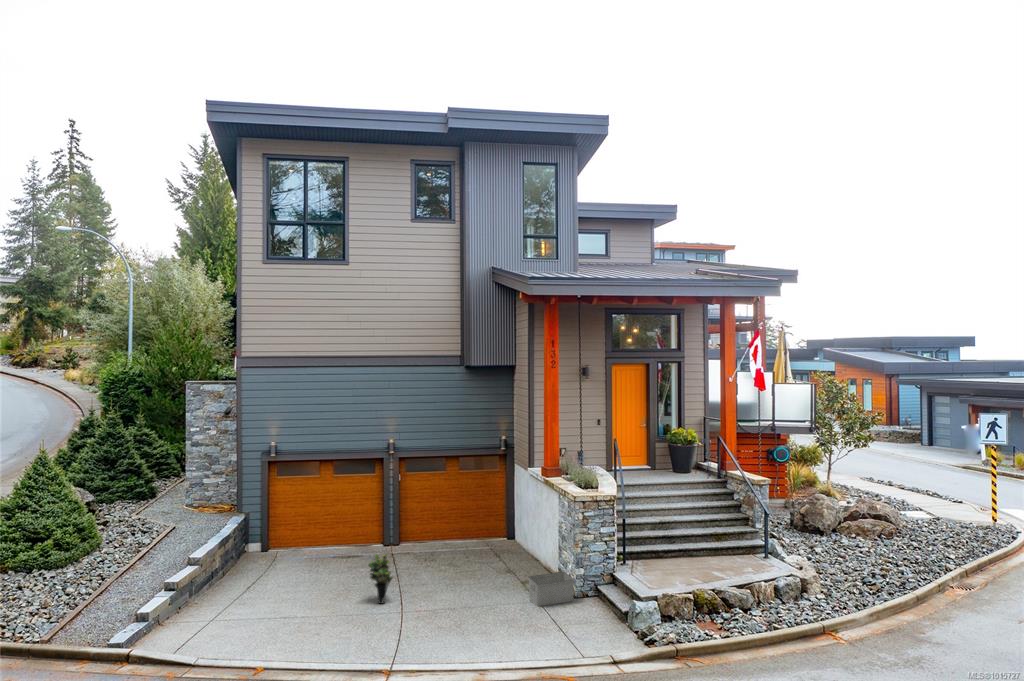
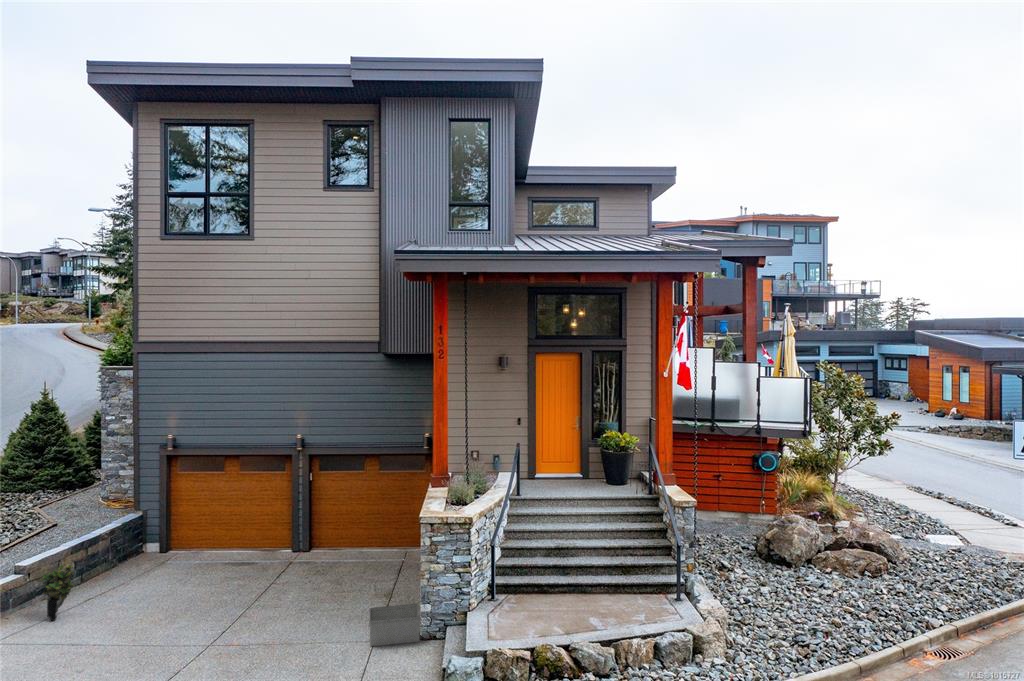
potted plant: present [369,554,393,604] -> present [41,565,74,621]

